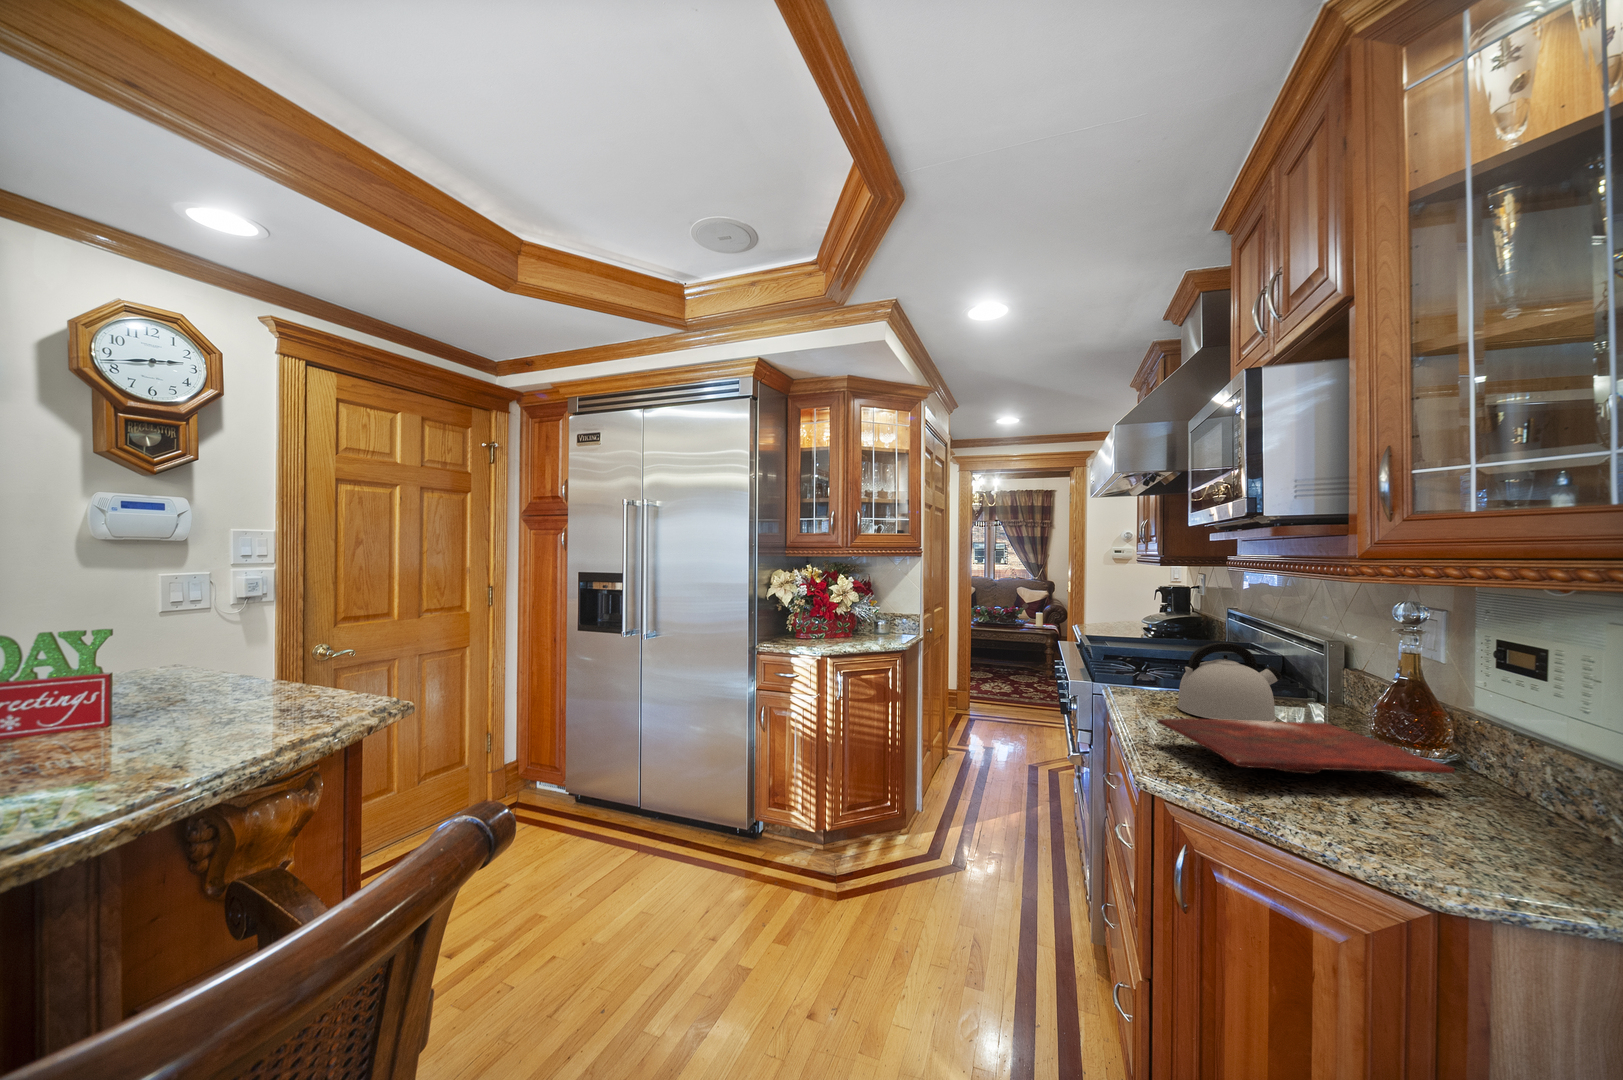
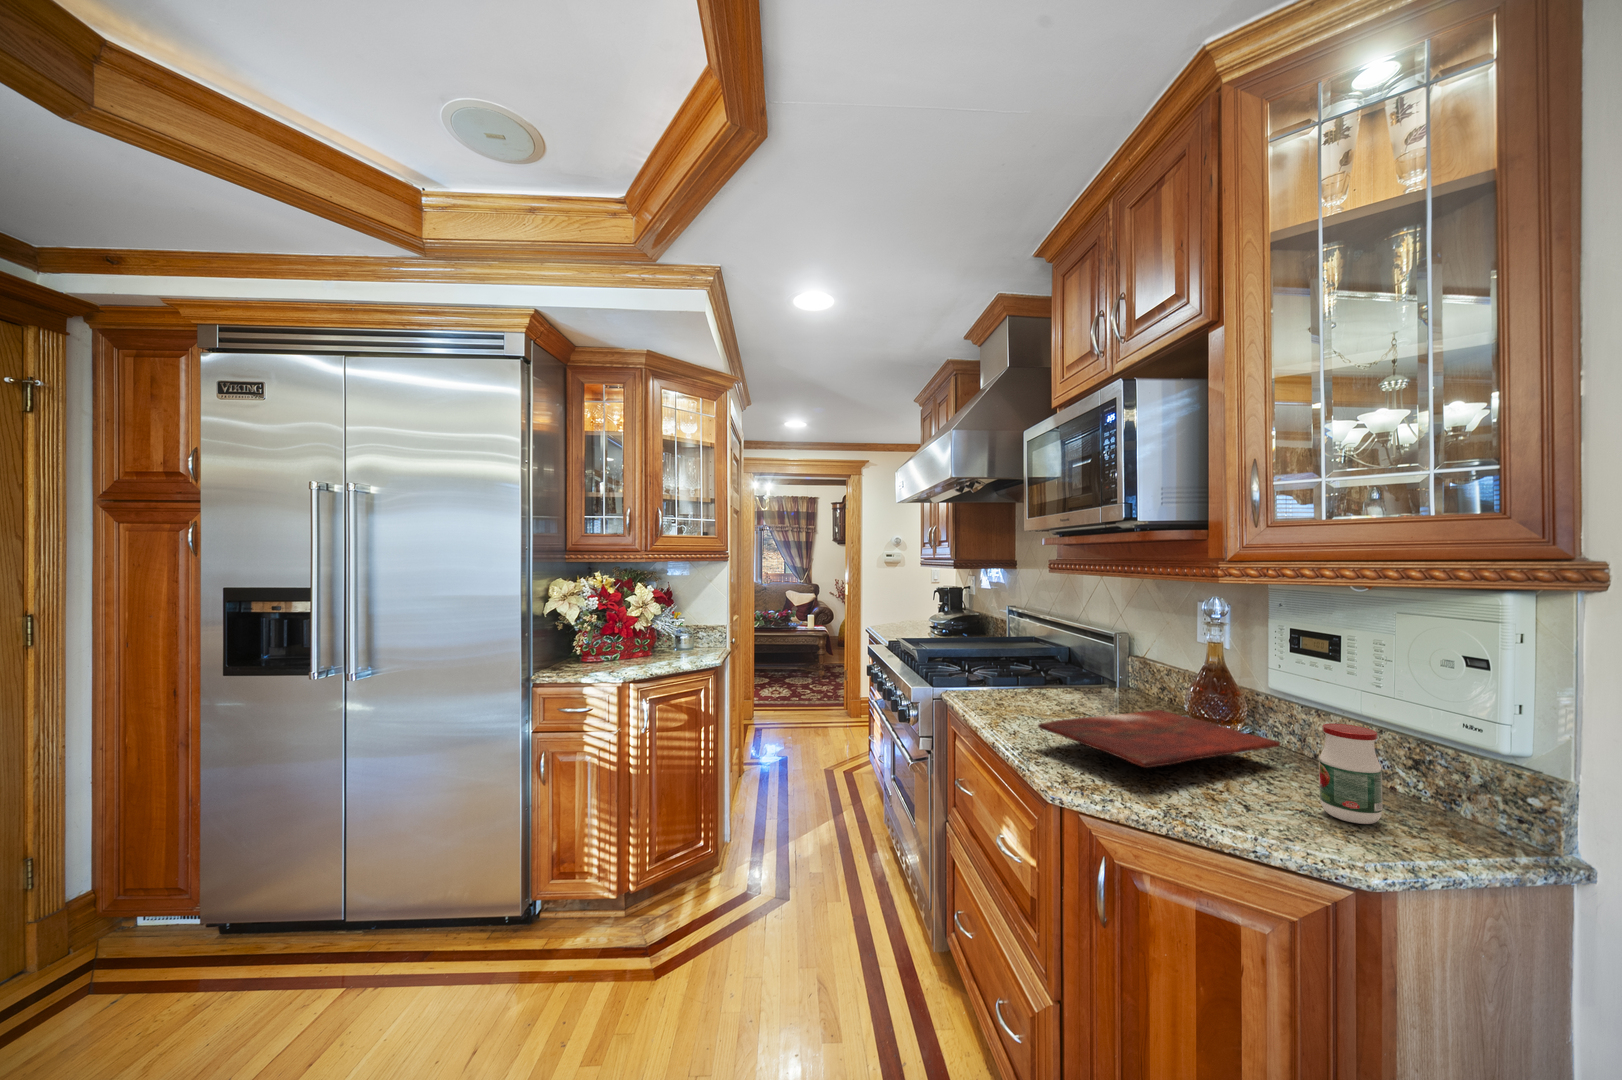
kettle: present [1177,642,1282,722] -> none [1019,640,1103,716]
jar: none [1450,744,1531,860] -> present [1319,723,1382,824]

